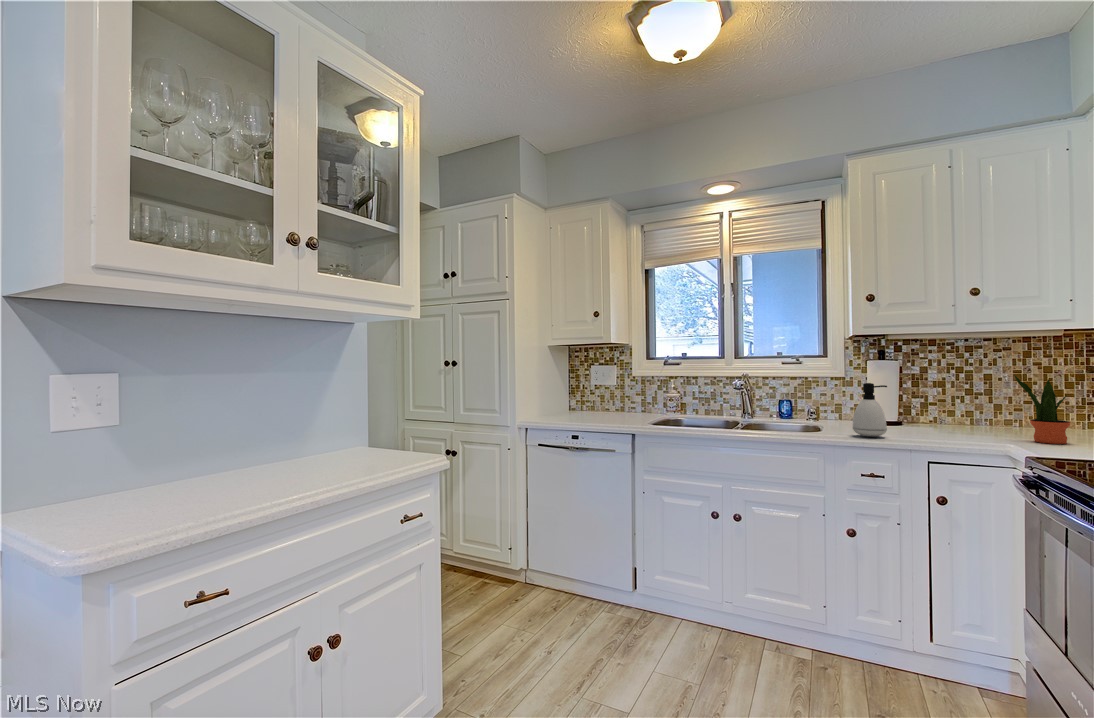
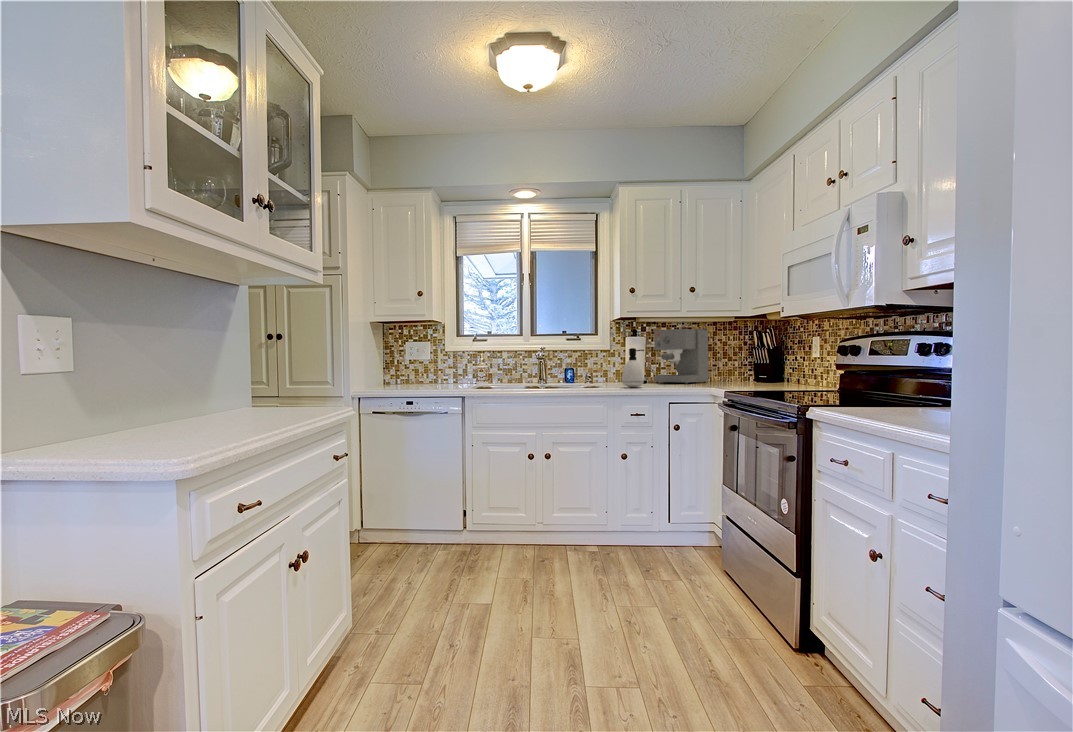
coffee maker: none [914,351,1013,431] -> present [654,329,708,384]
potted plant: present [1014,375,1070,444] -> none [713,342,741,386]

